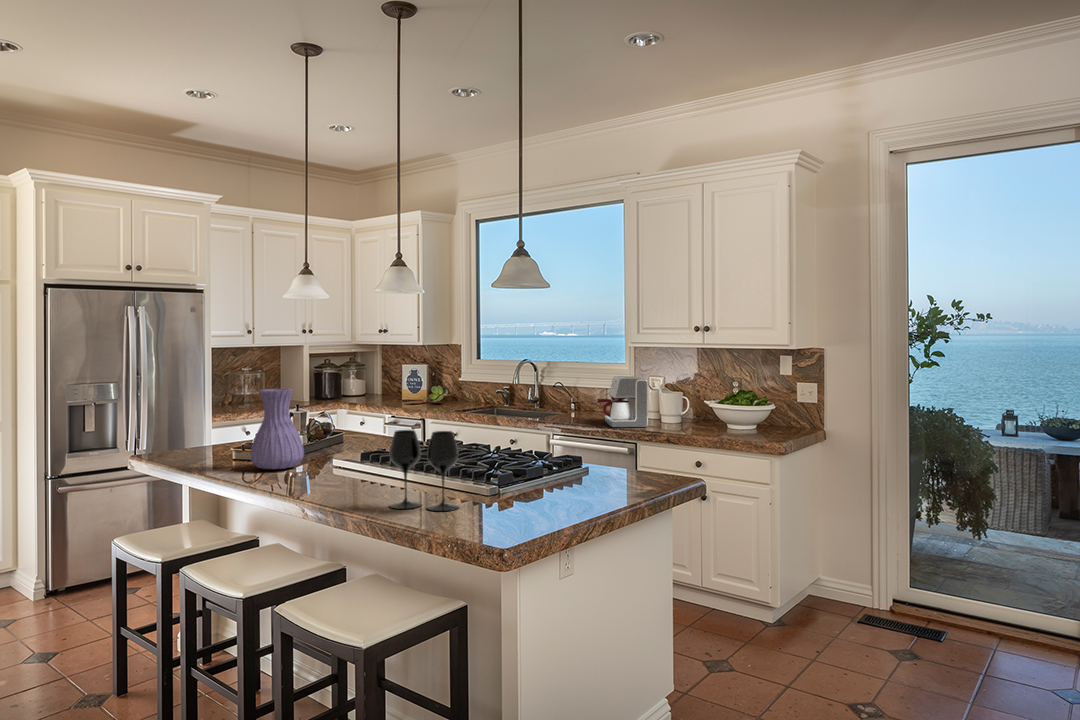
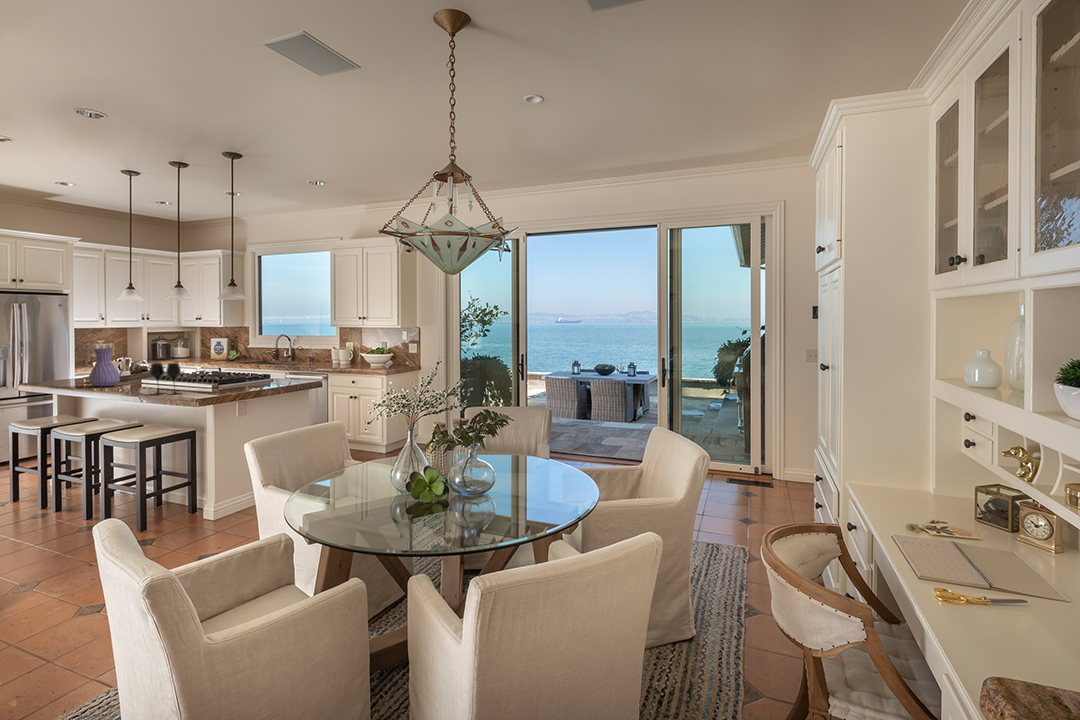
coffee maker: present [598,376,648,427] -> none [309,343,335,369]

